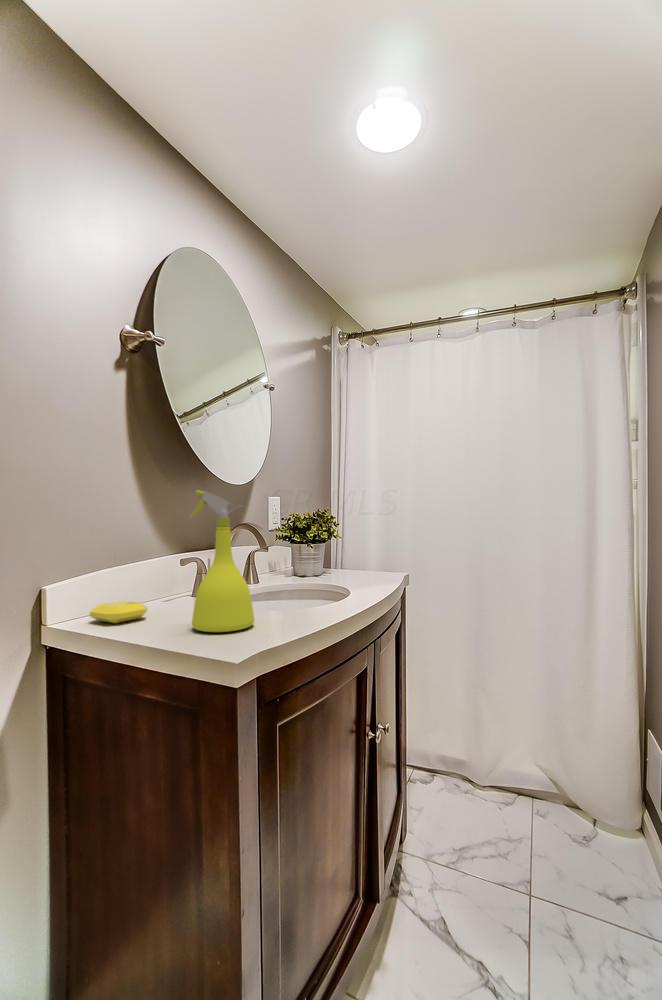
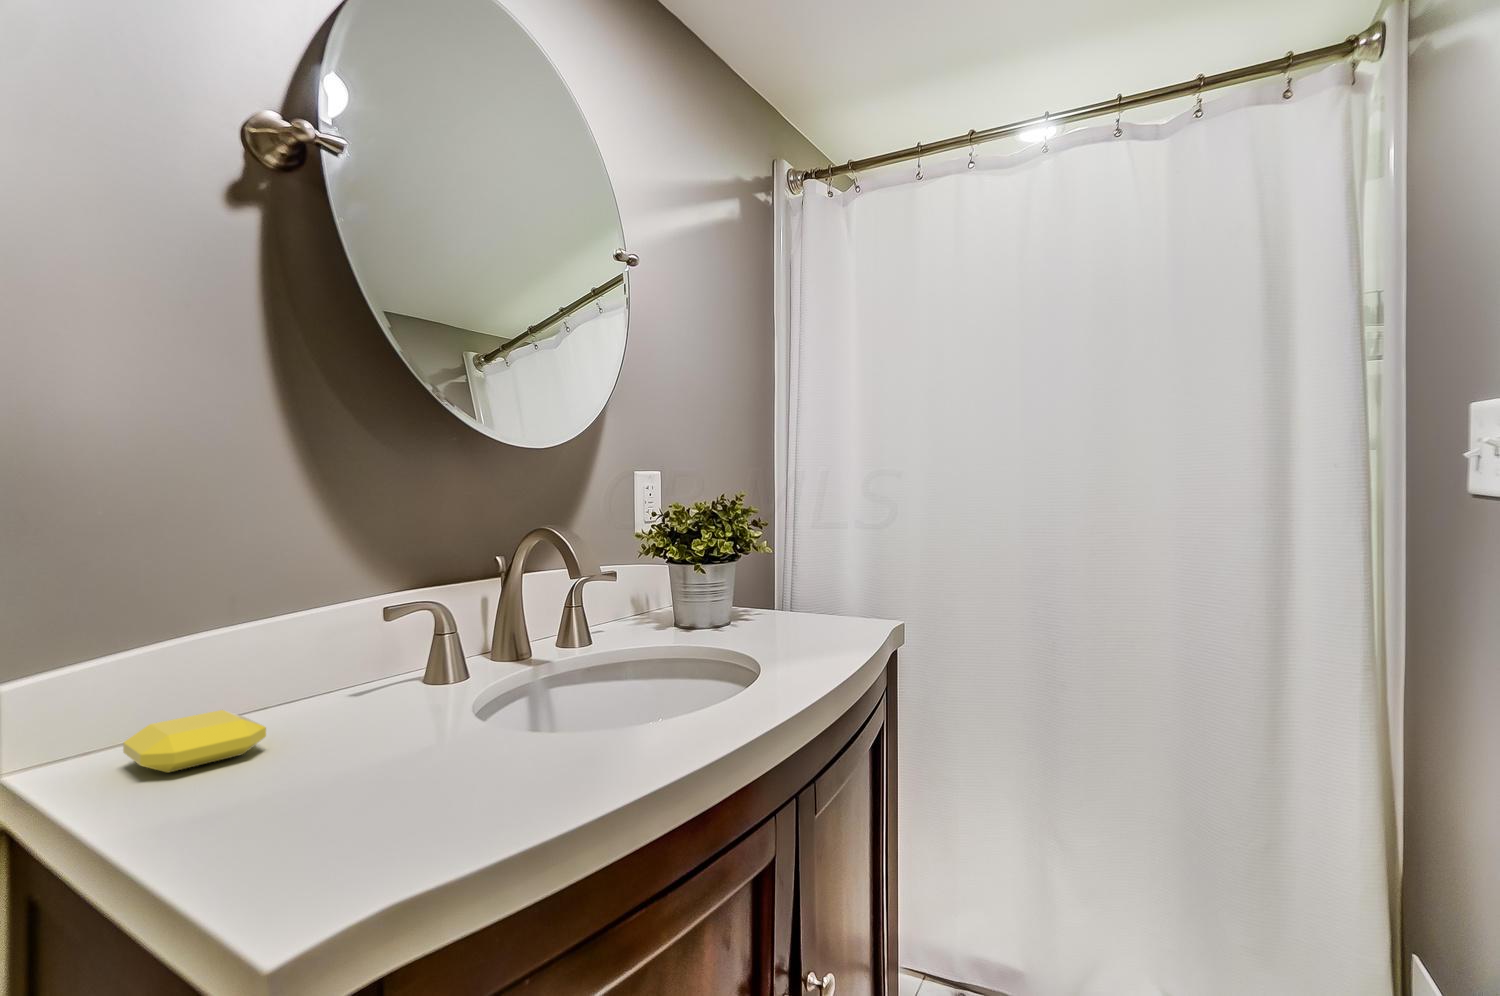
spray bottle: present [190,490,254,632] -> none [286,468,461,829]

